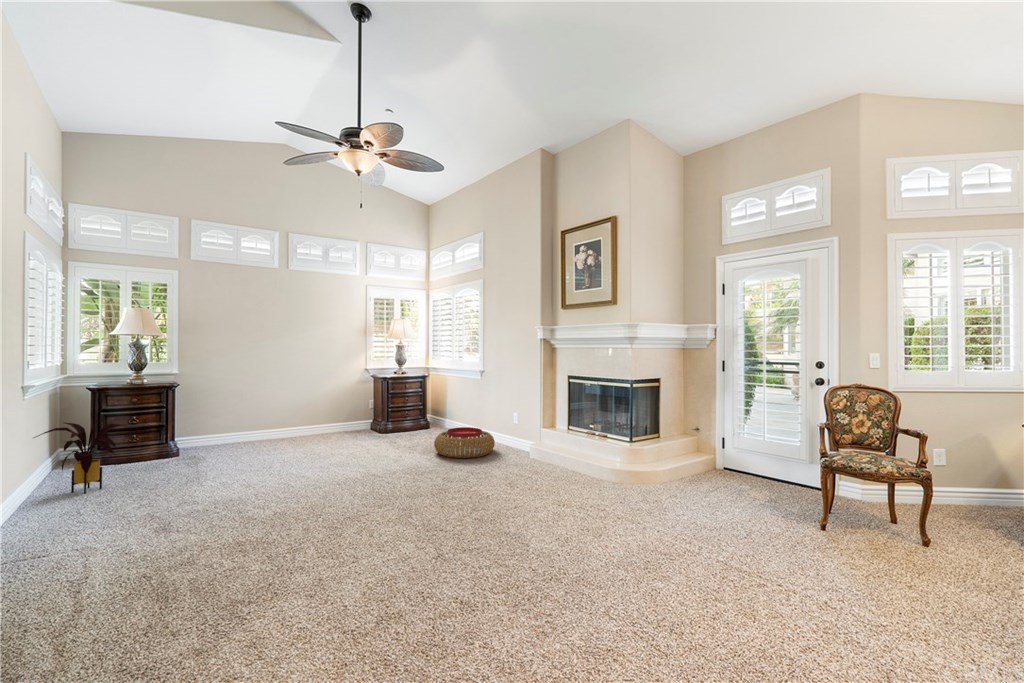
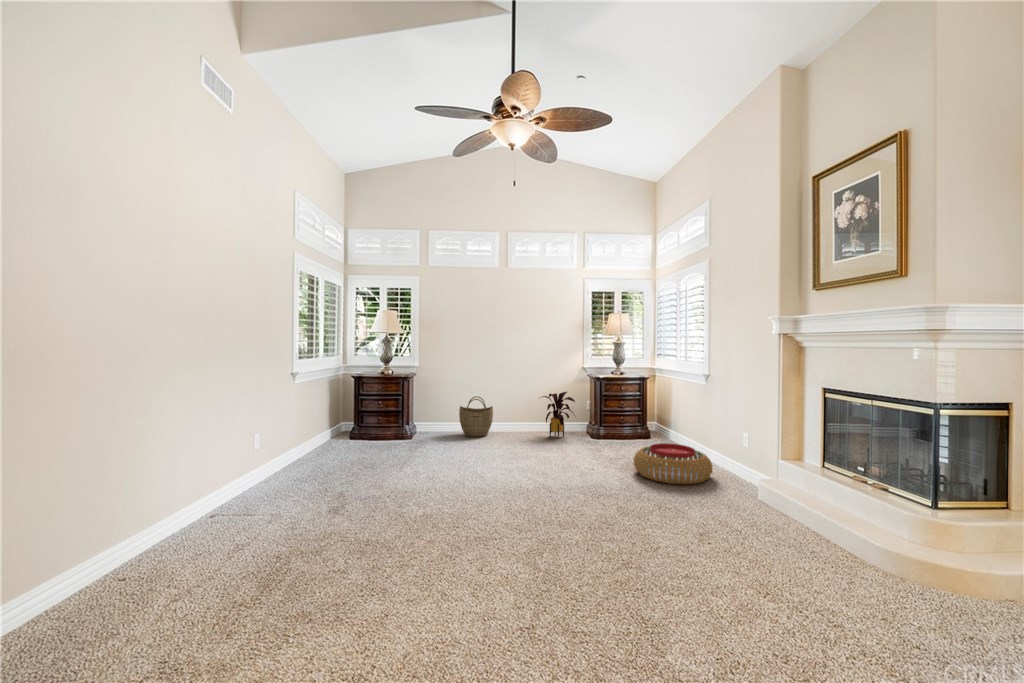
woven basket: none [236,403,276,447] -> present [459,396,493,437]
house plant: present [34,421,131,494] -> present [543,392,575,438]

